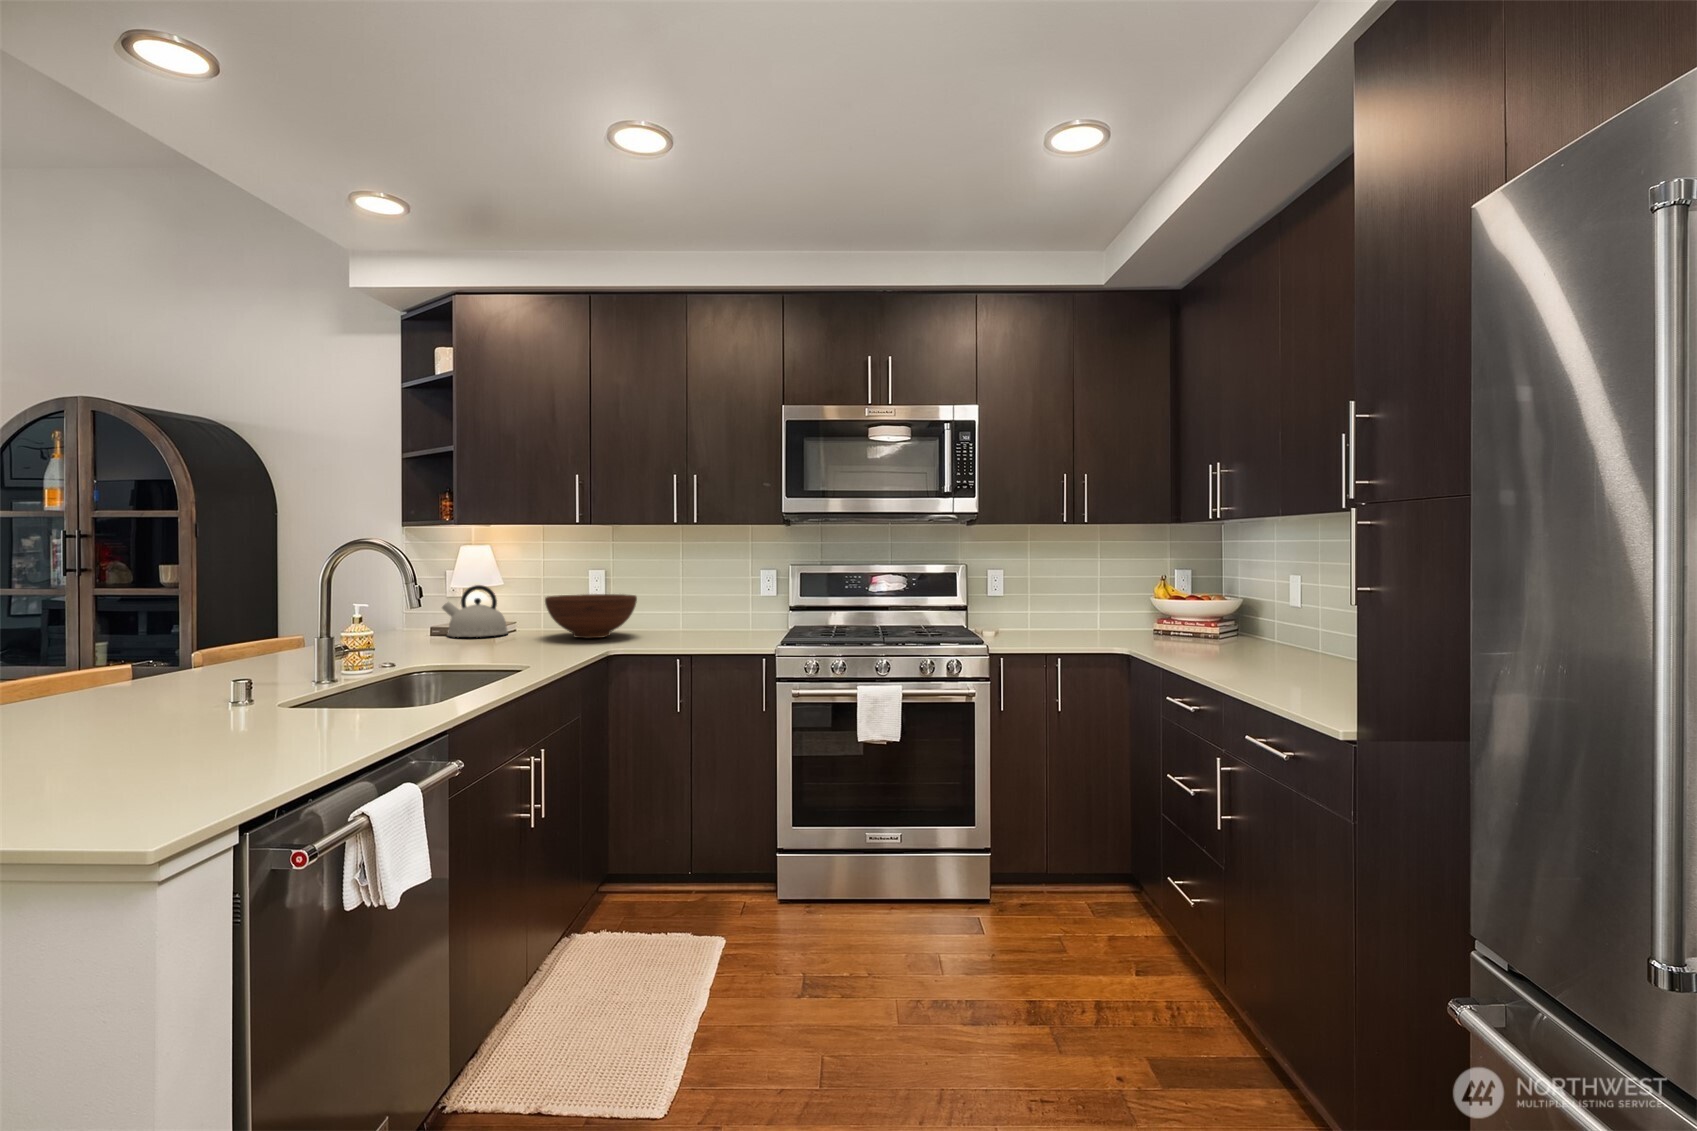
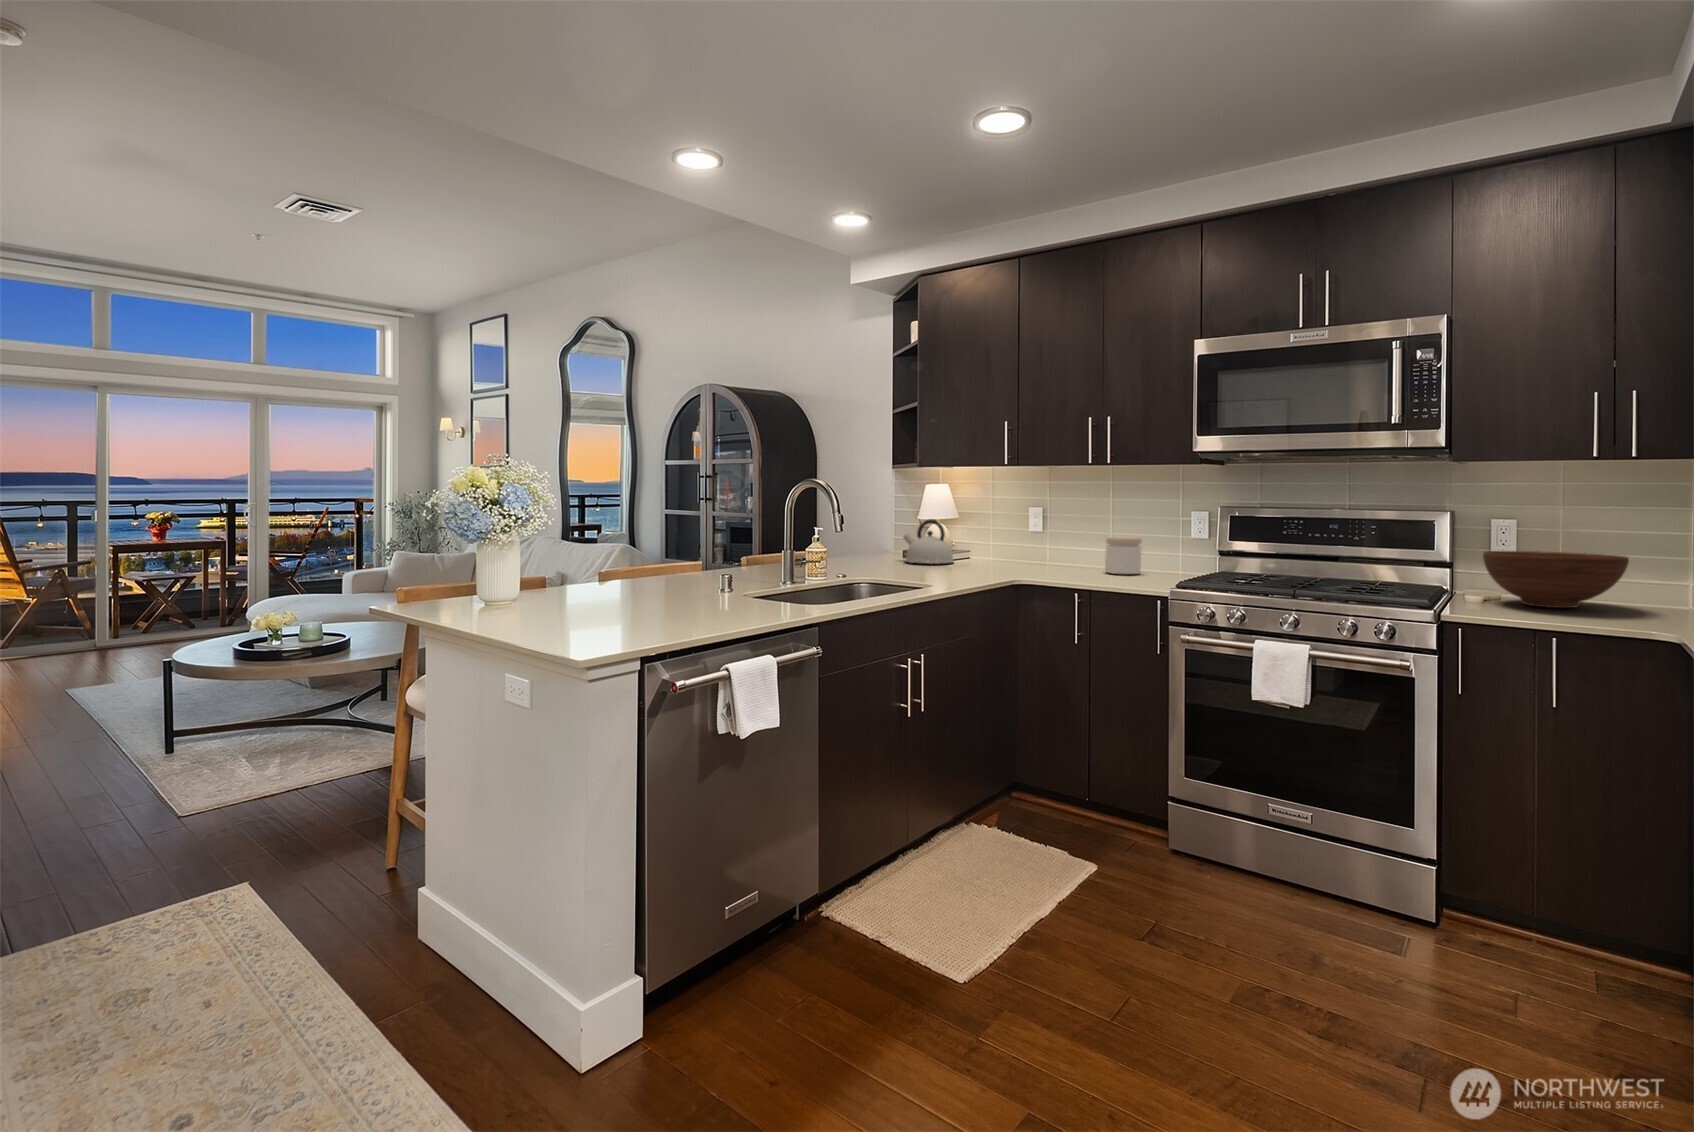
fruit bowl: present [545,594,637,638] -> present [1483,551,1629,608]
jar: none [680,596,714,634] -> present [1105,537,1142,574]

